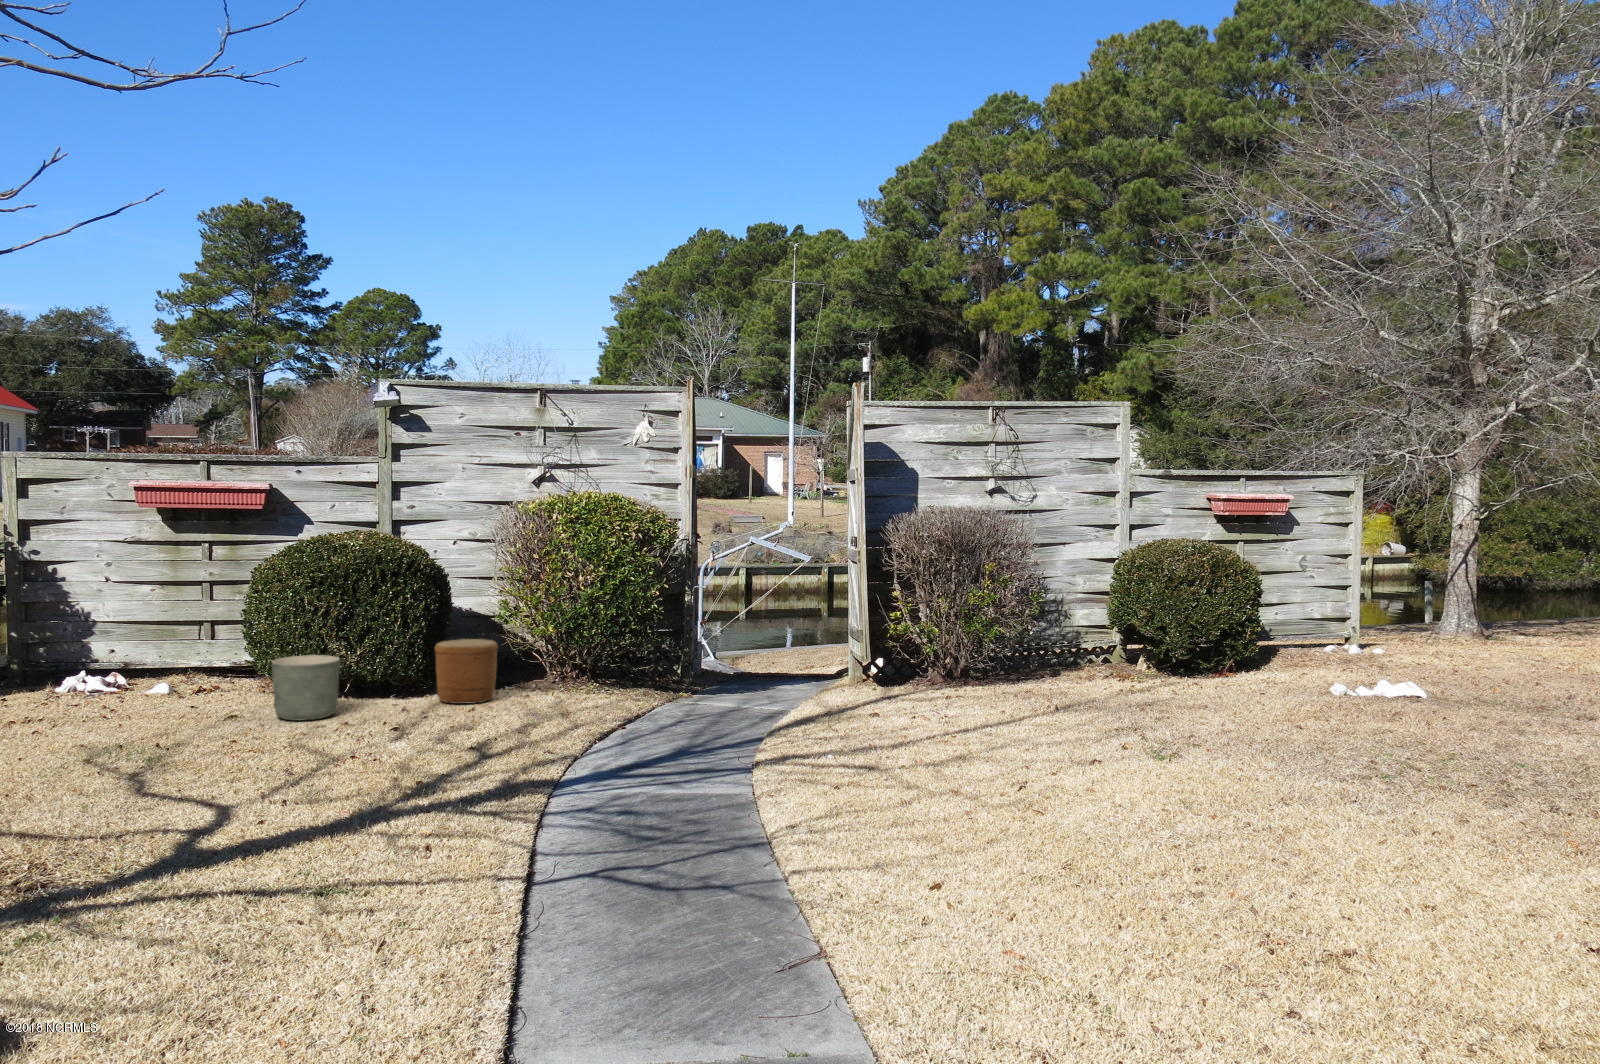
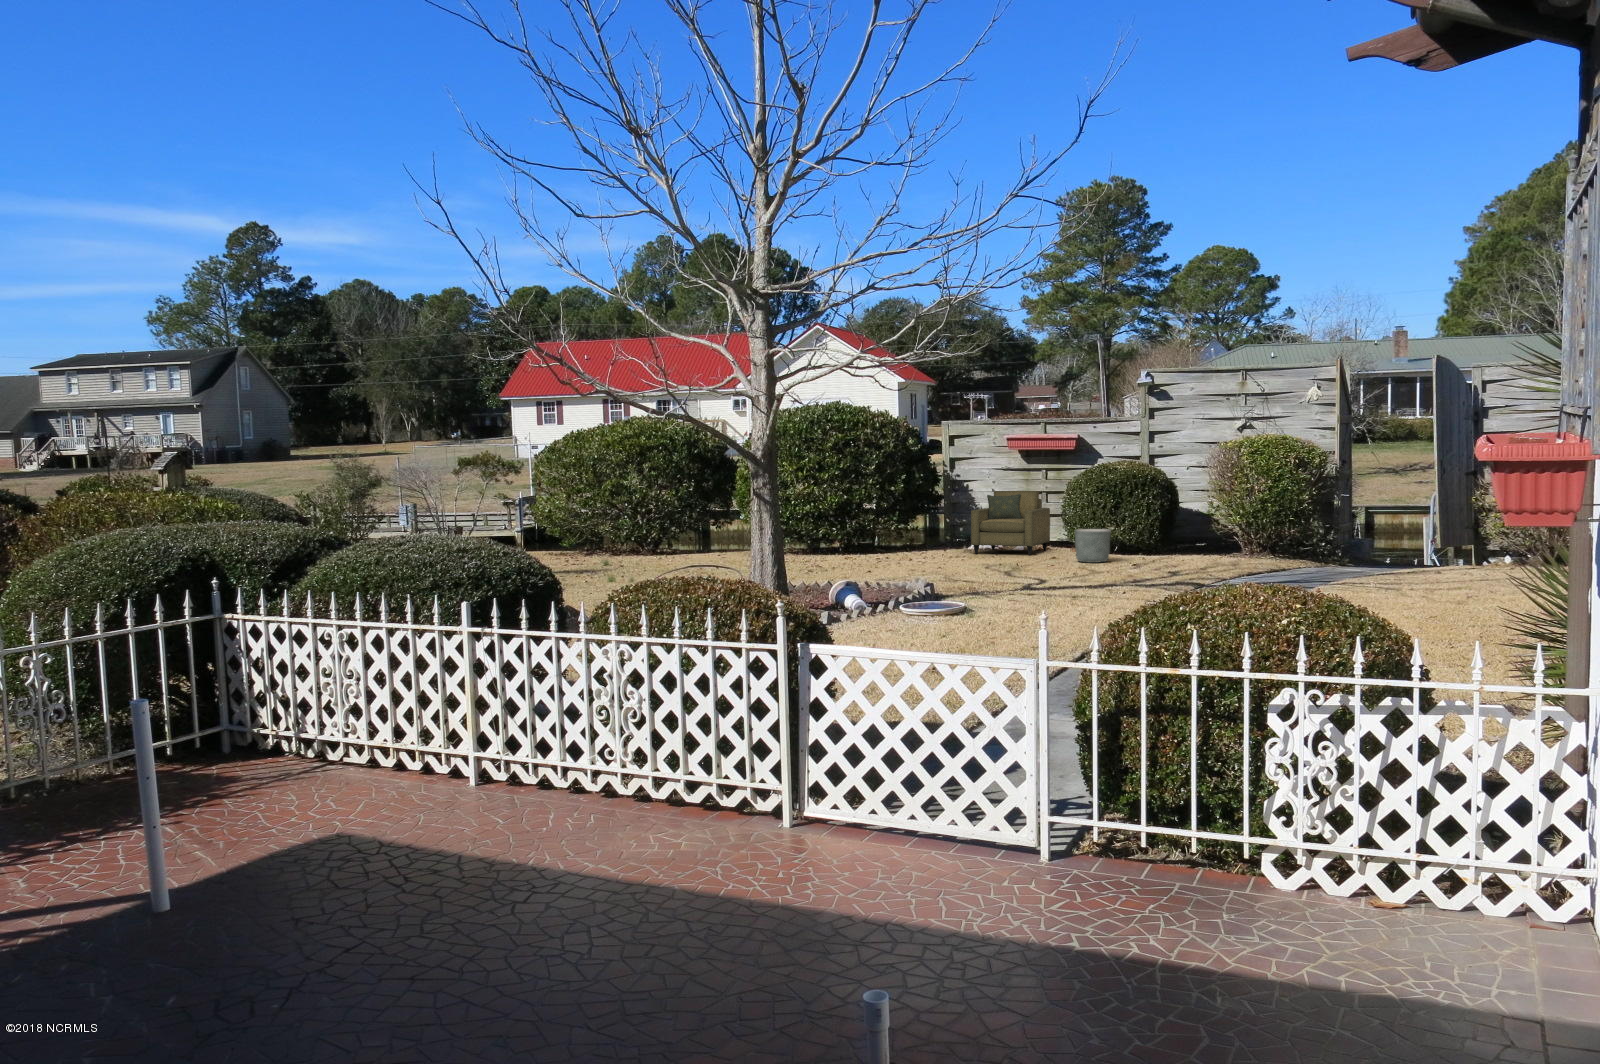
armchair: none [57,582,219,706] -> present [971,491,1050,555]
woven basket: present [435,639,498,704] -> none [1166,525,1204,562]

